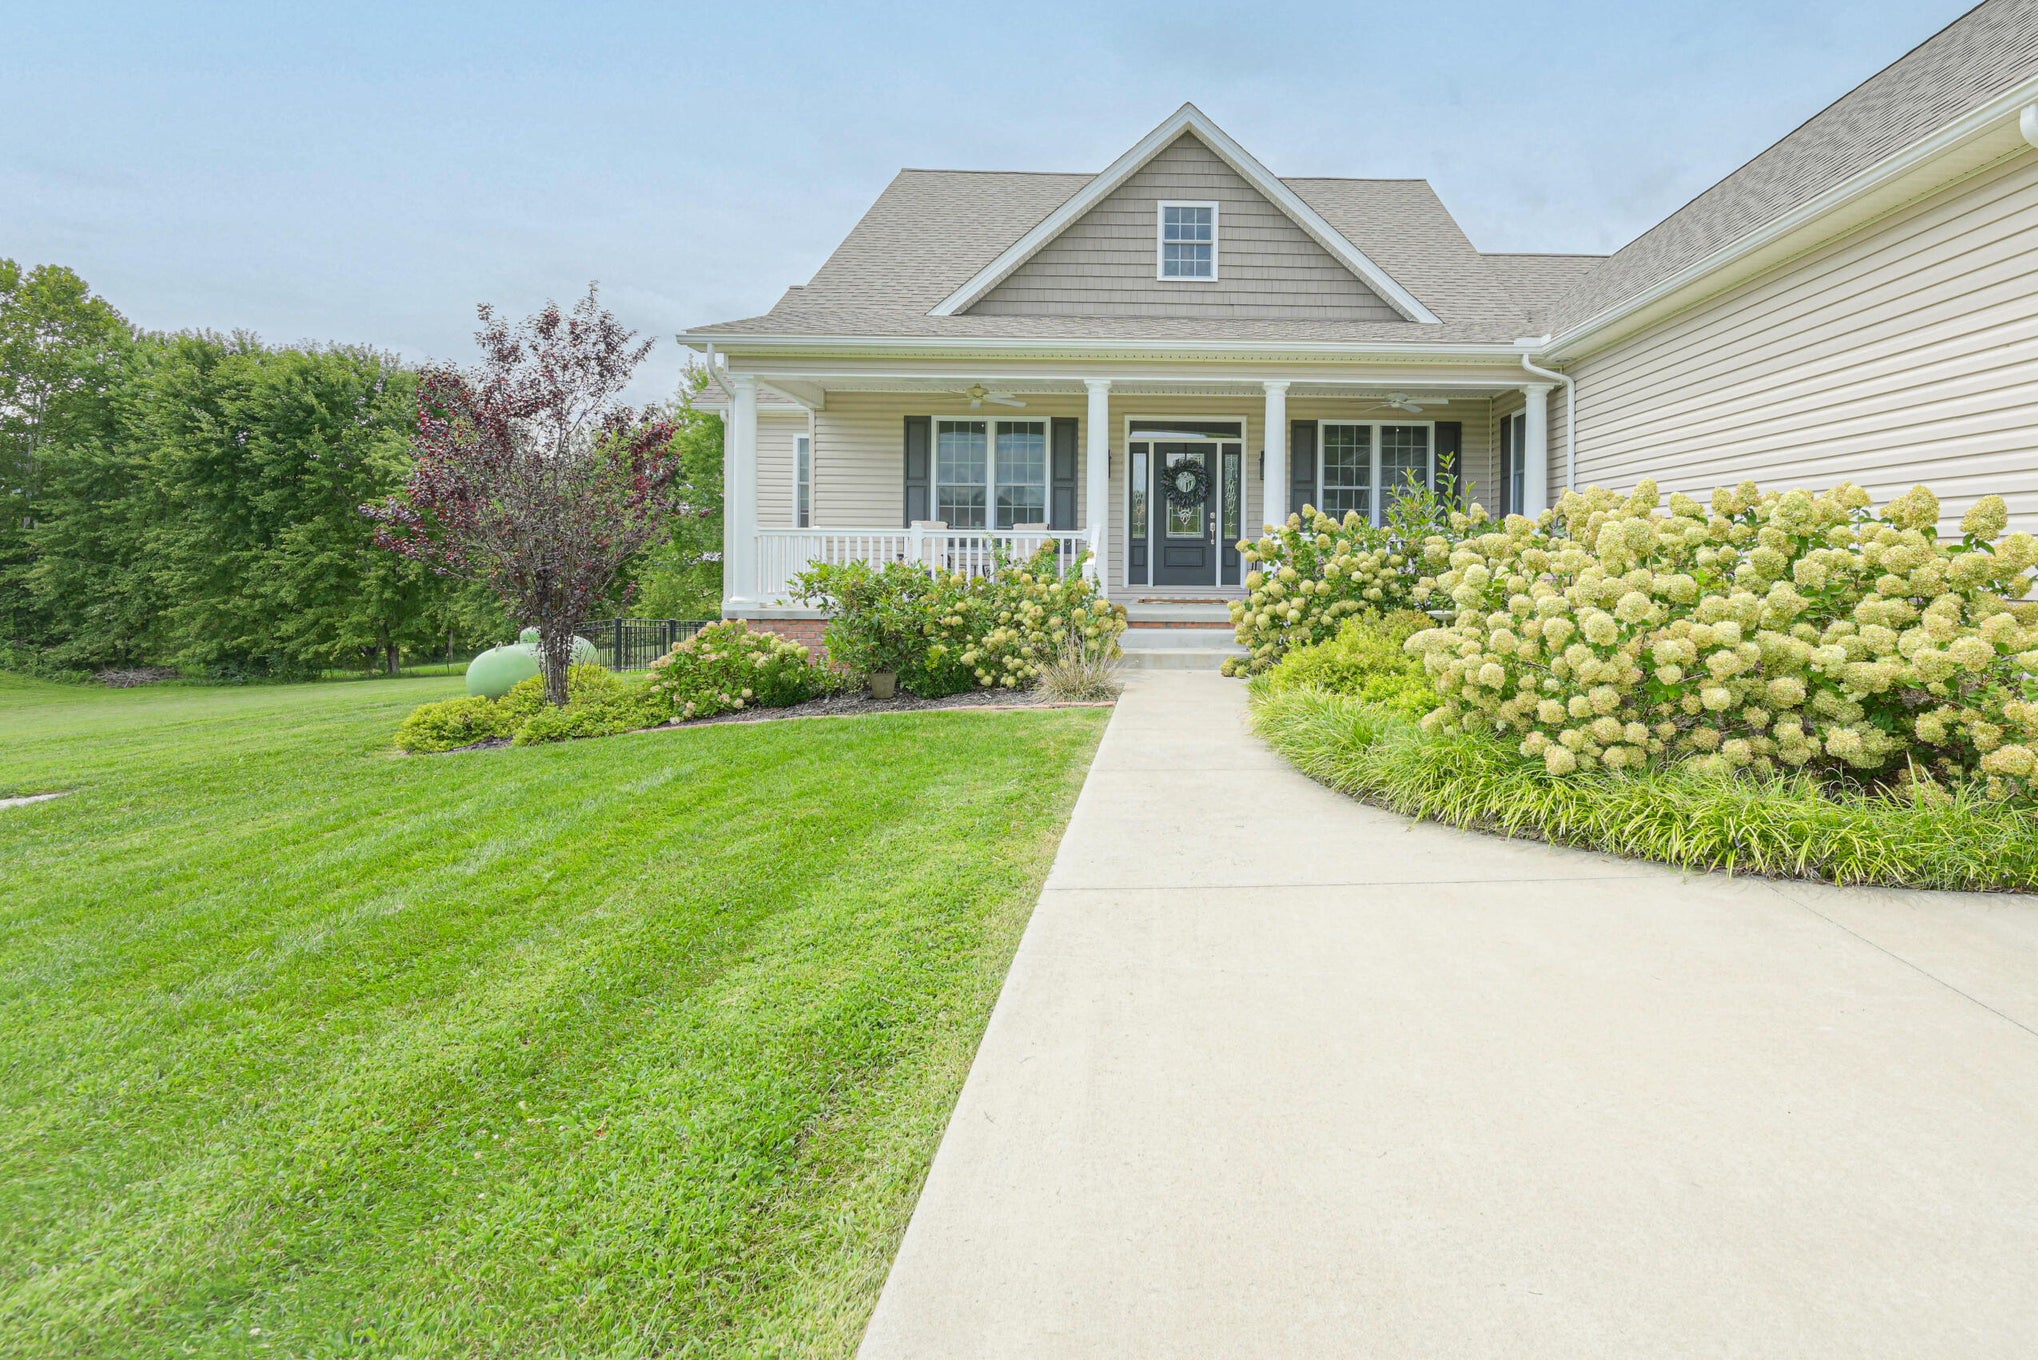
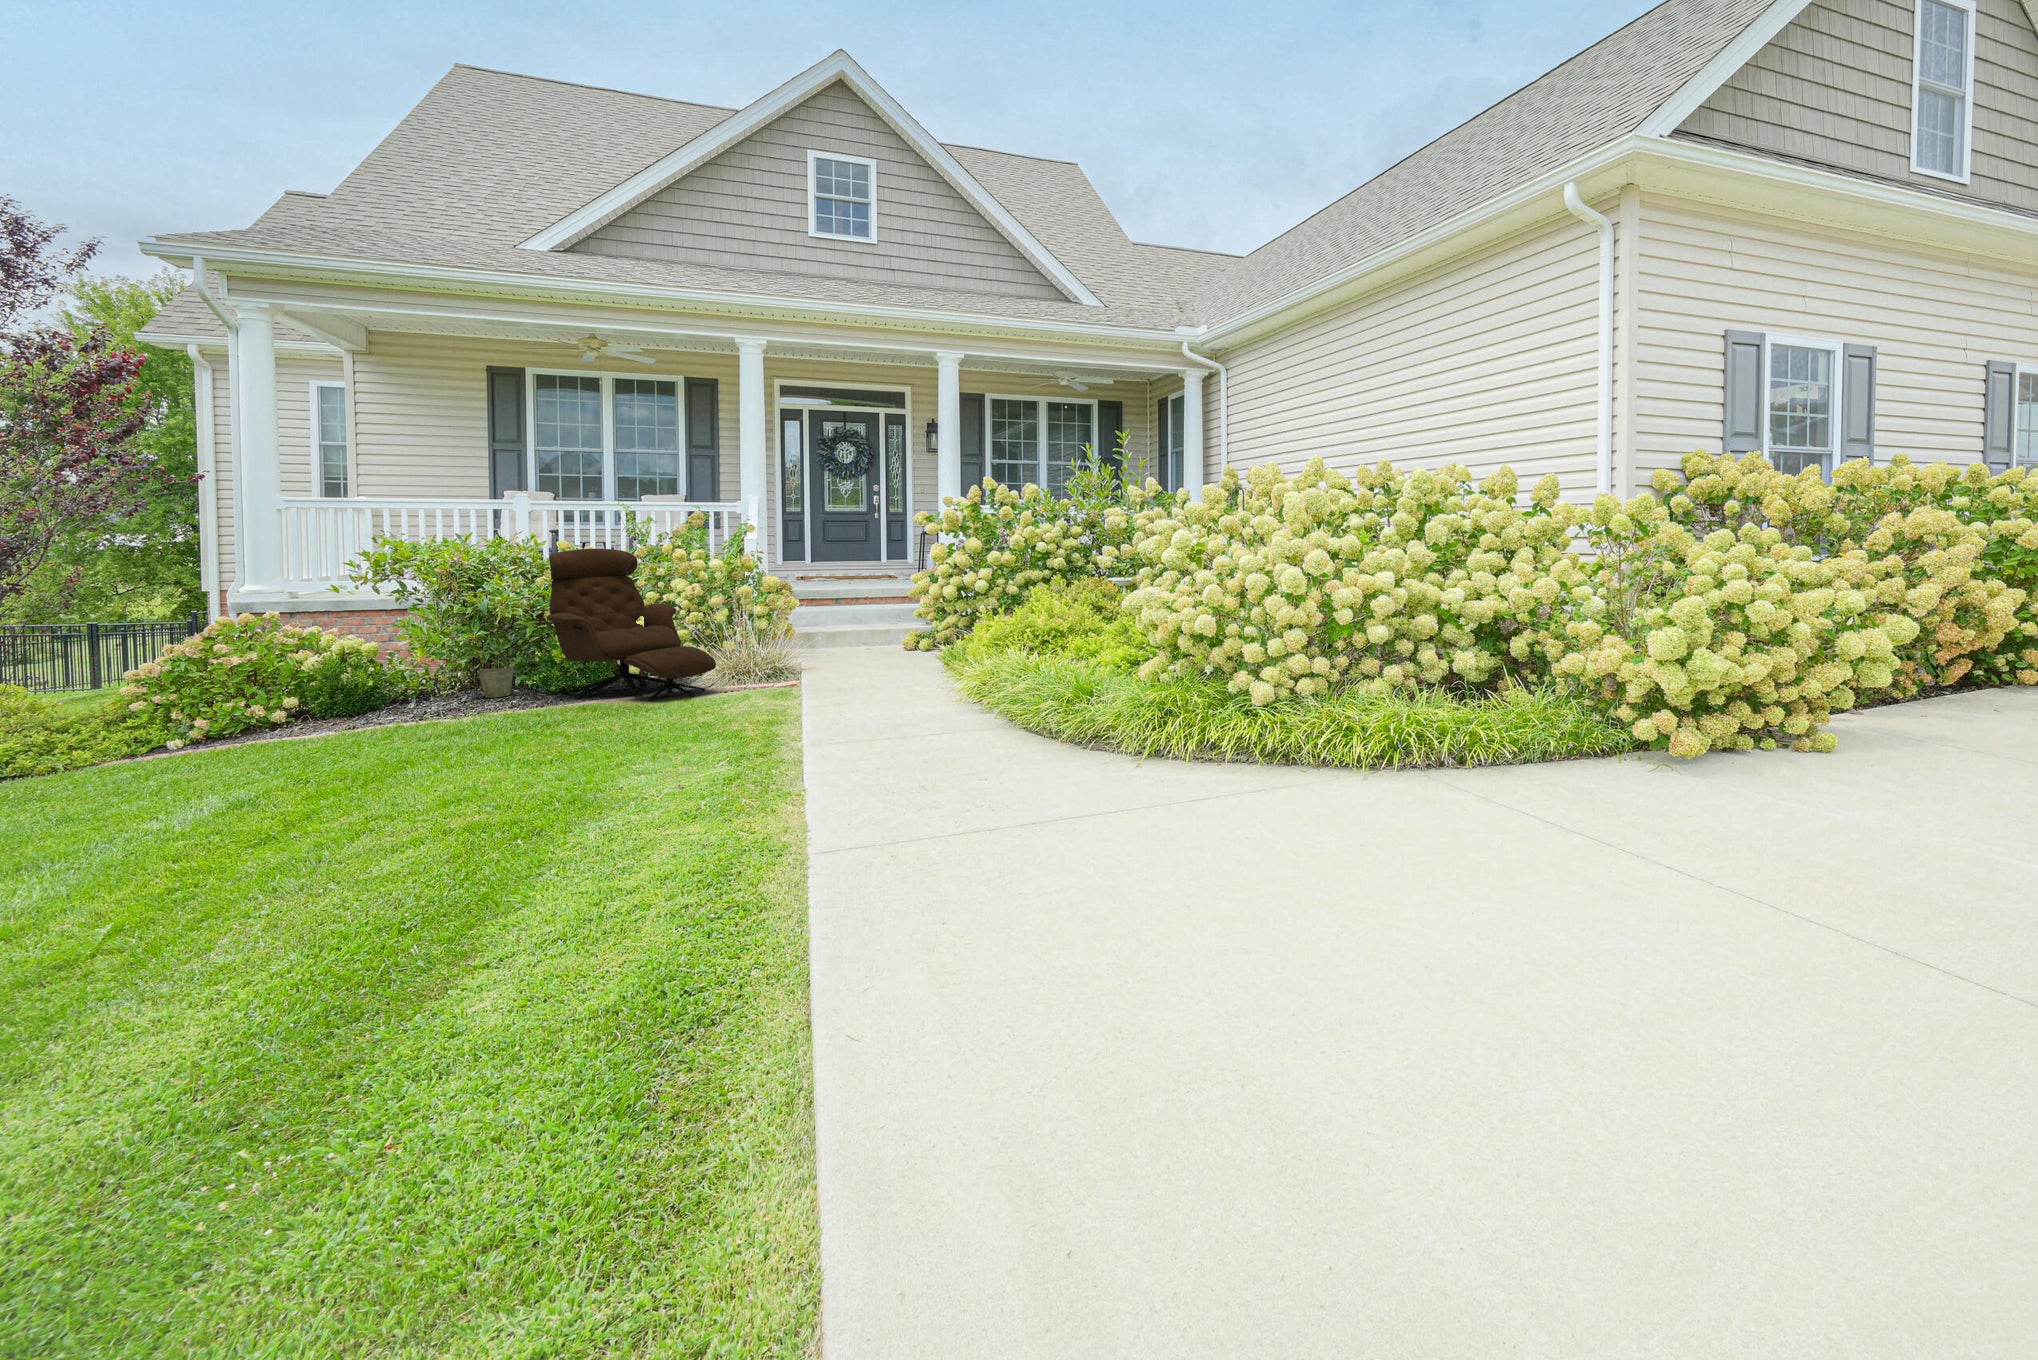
lounge chair: none [918,573,1046,711] -> present [546,549,716,701]

